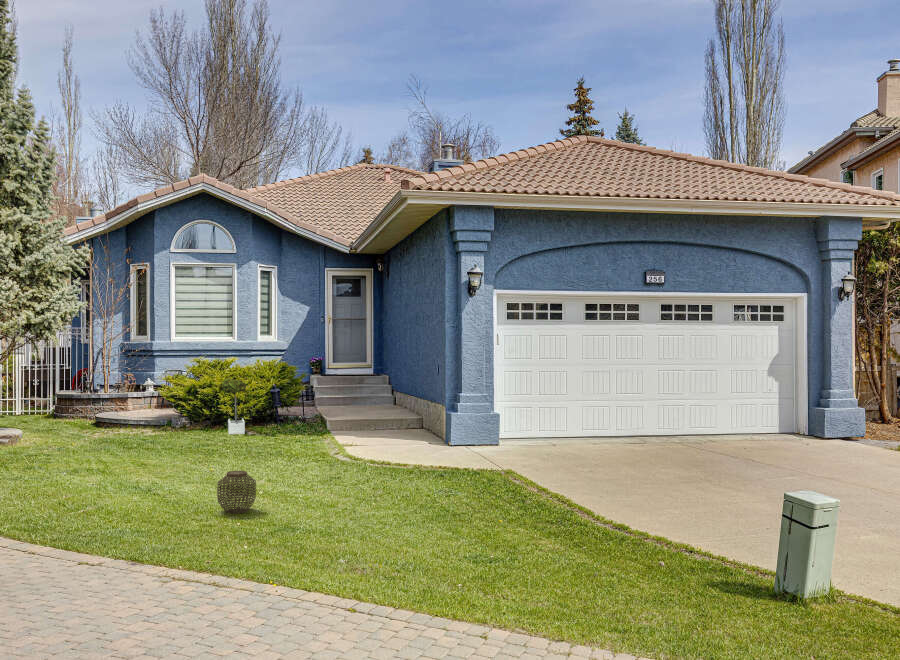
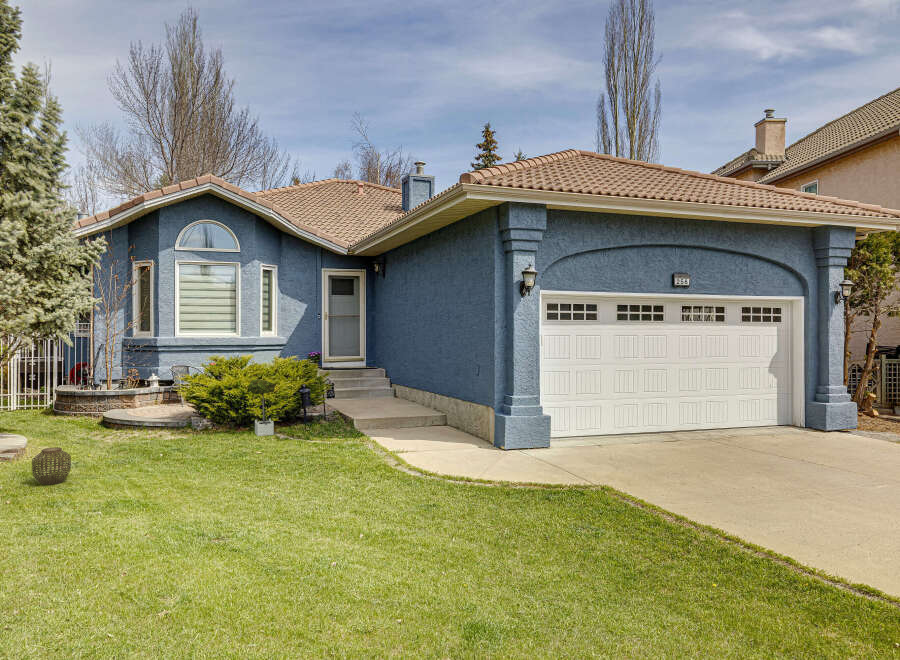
woven basket: present [217,471,256,514] -> present [32,447,71,485]

